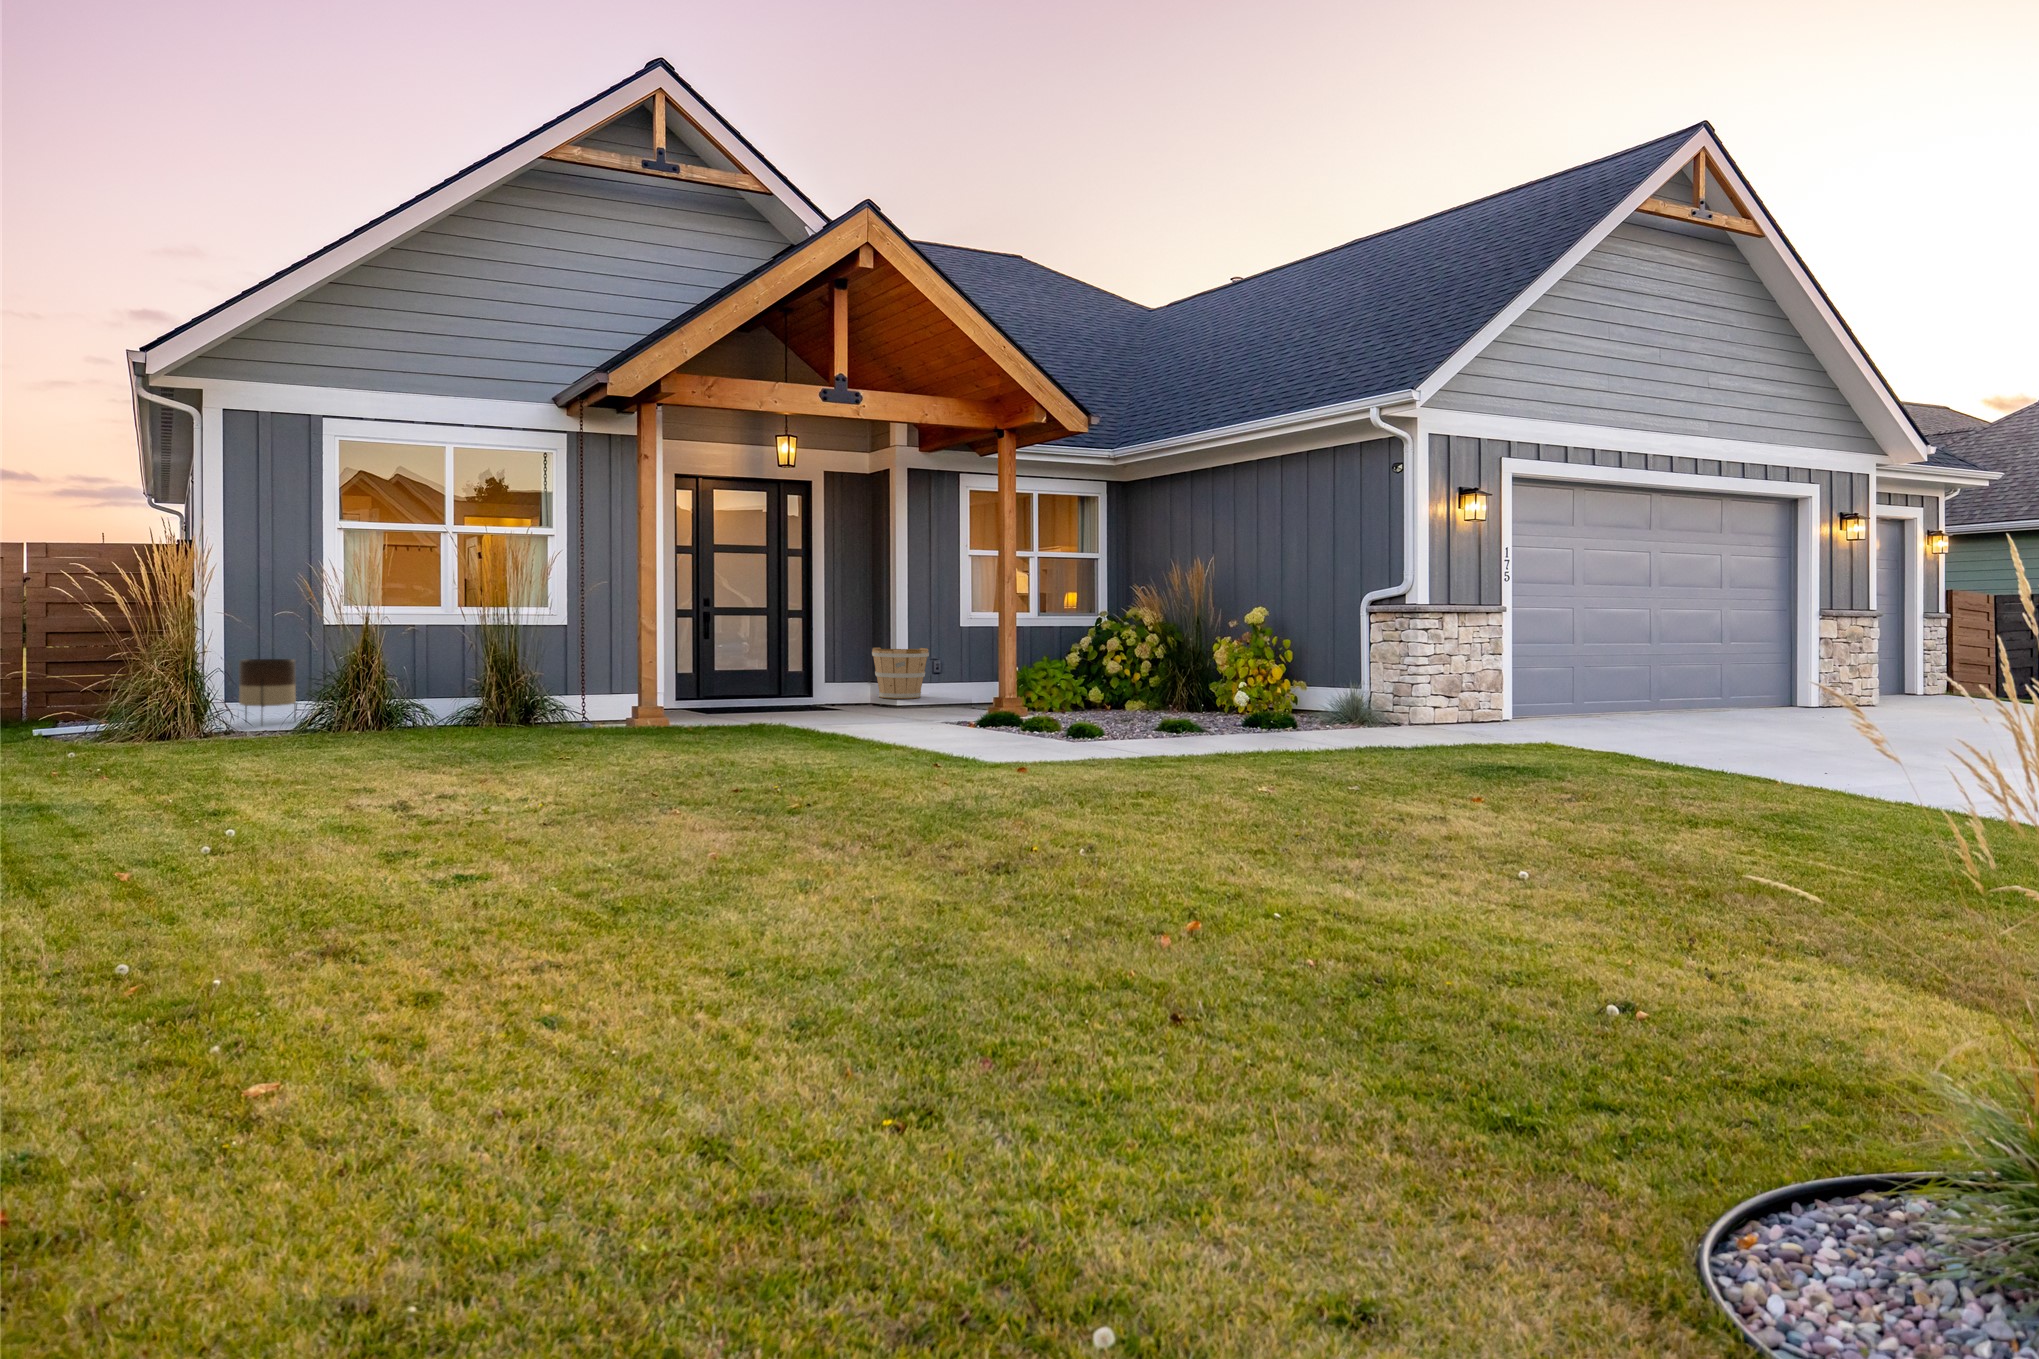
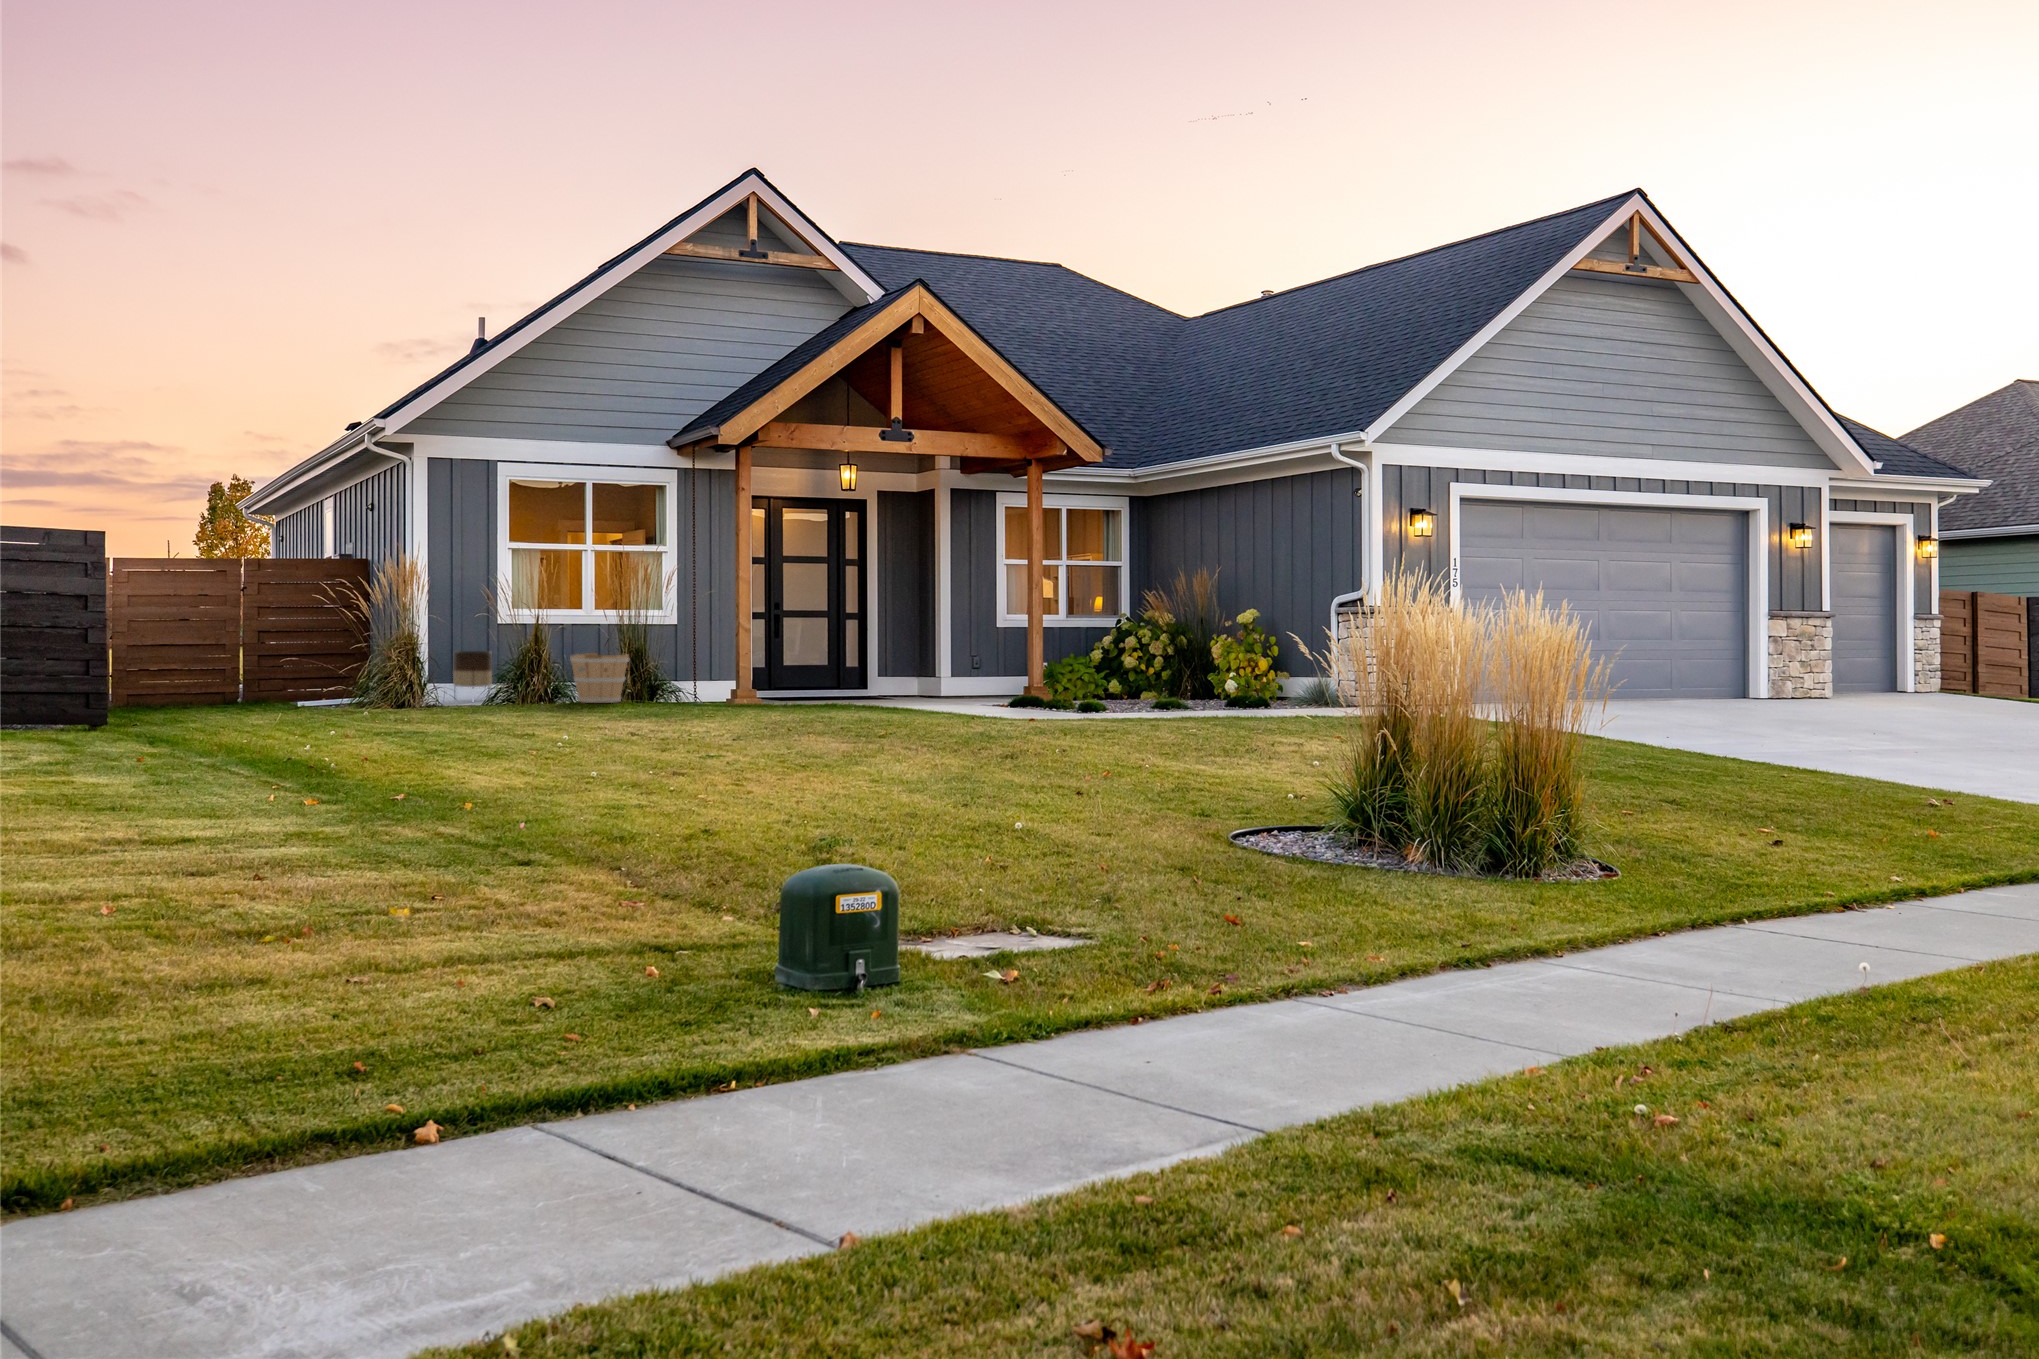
wooden bucket: present [872,647,929,699] -> present [570,653,629,703]

